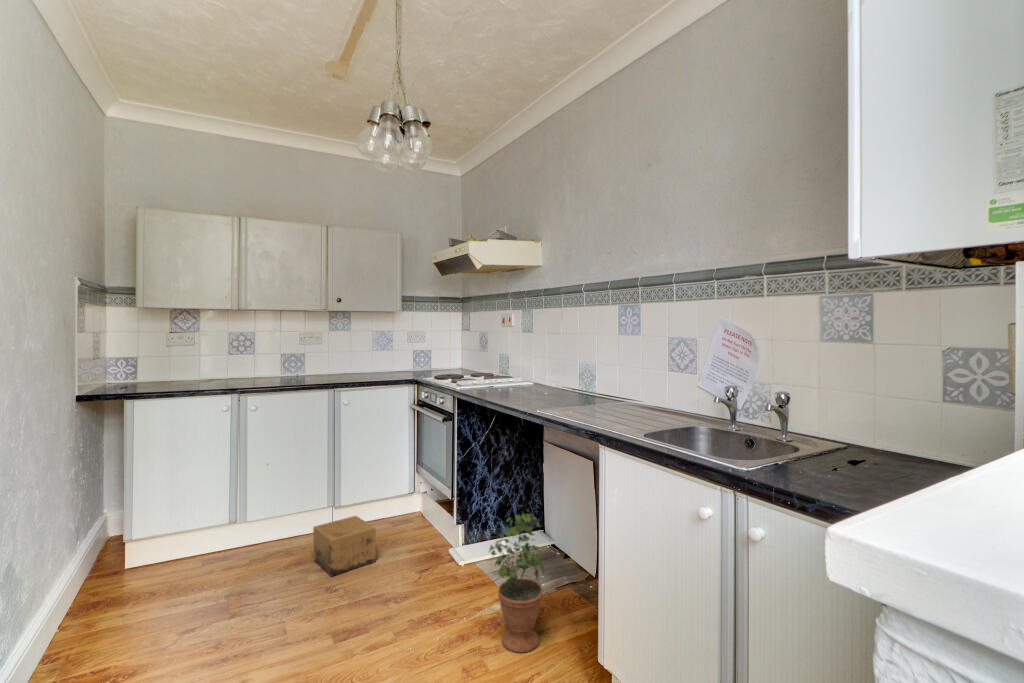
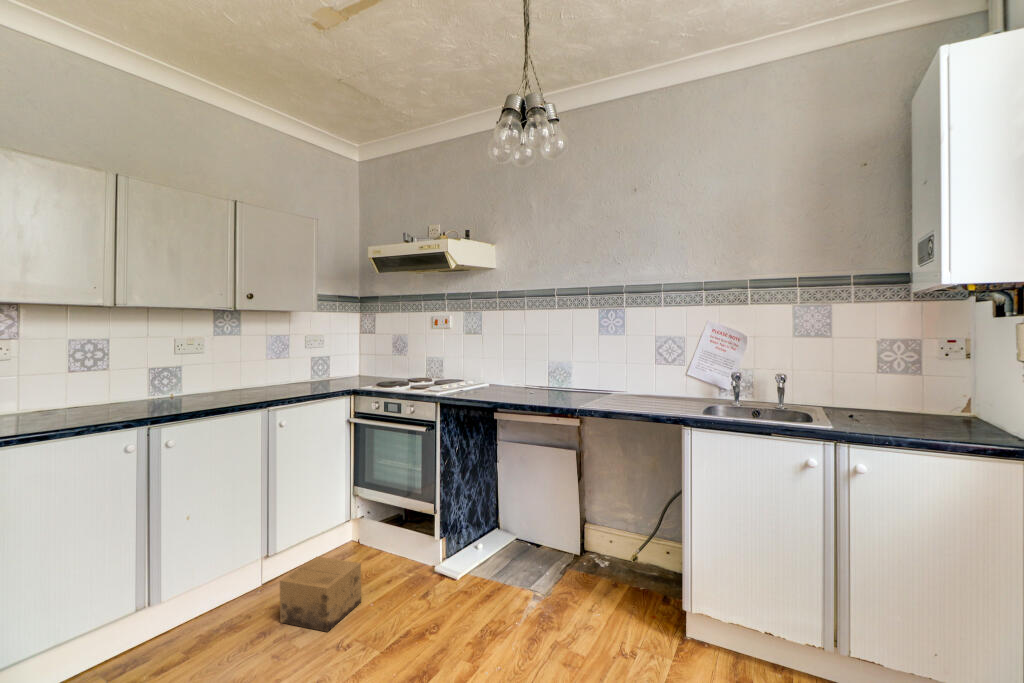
potted plant: present [489,509,544,652] -> none [553,497,604,634]

